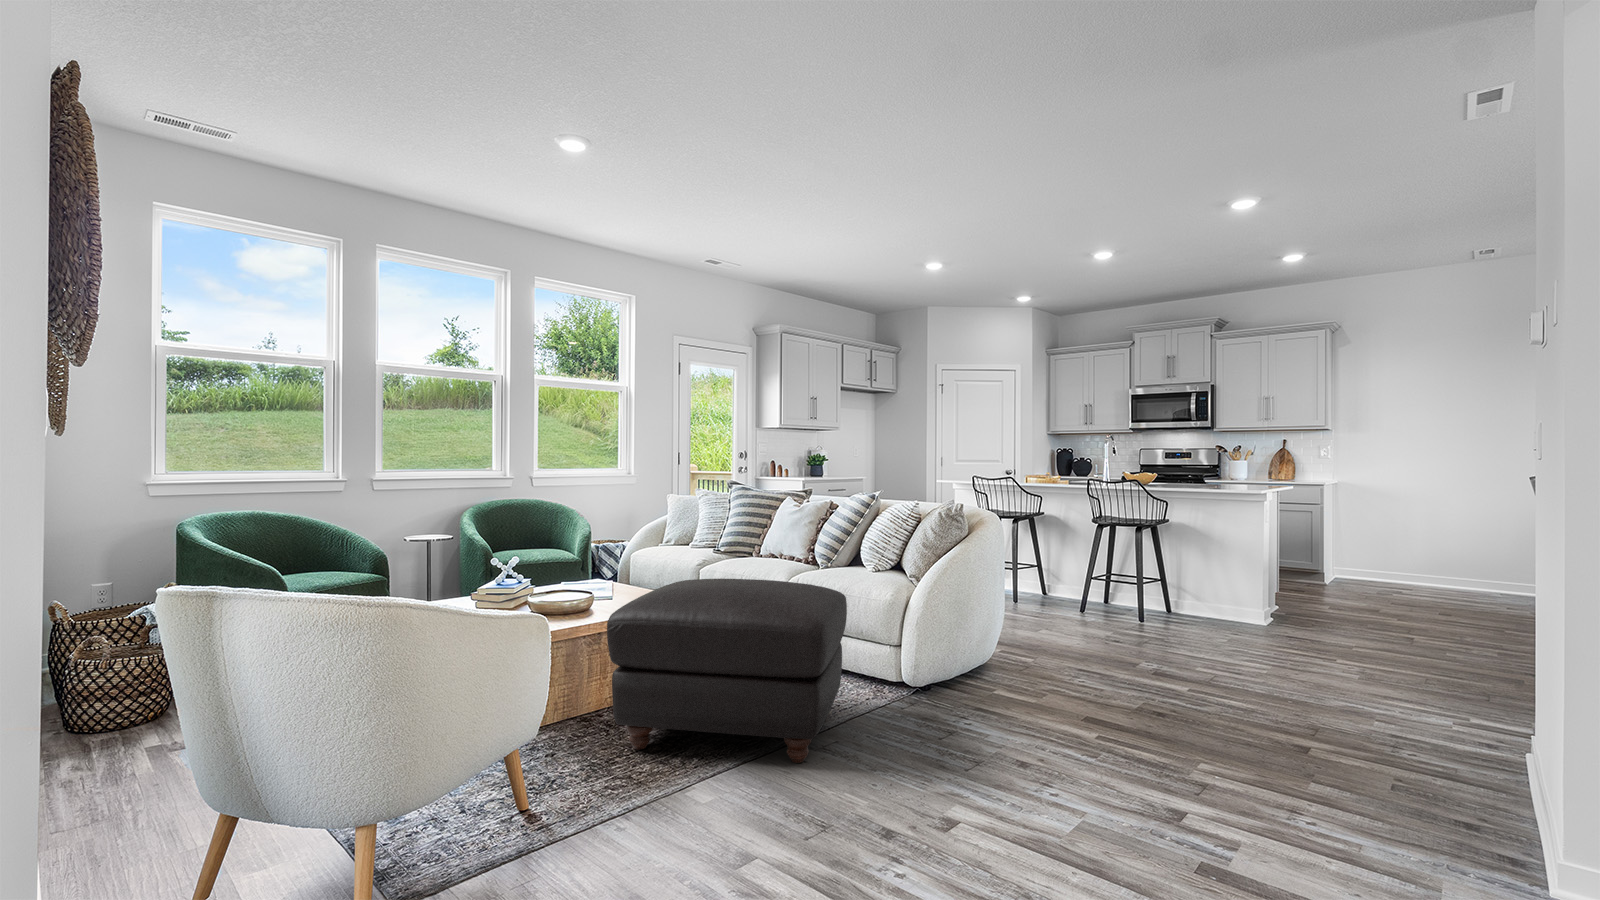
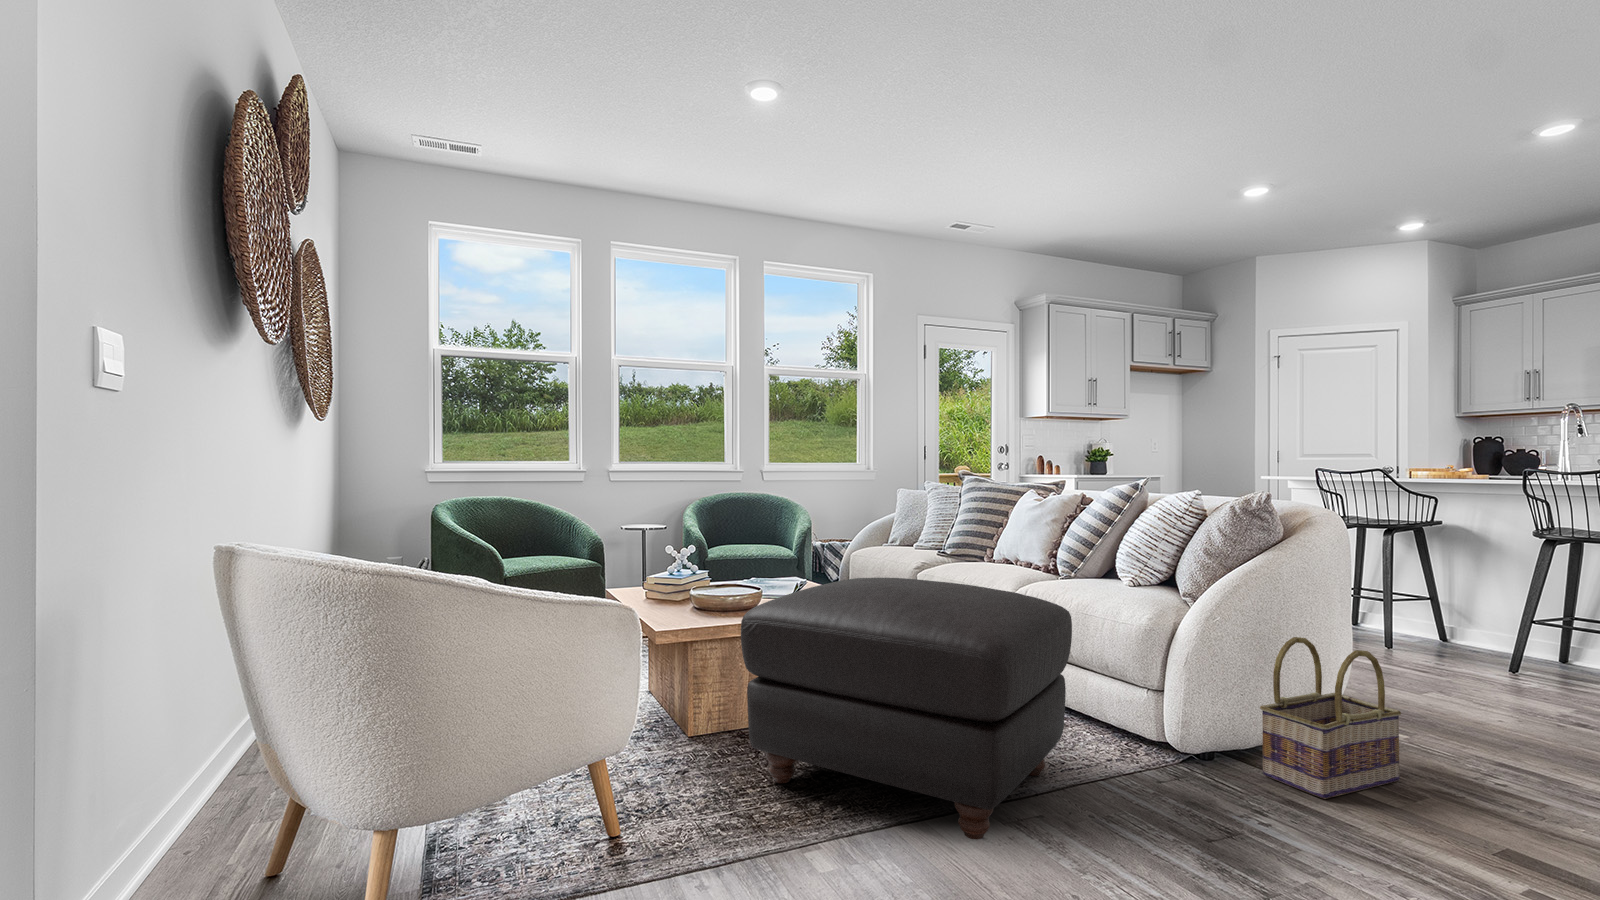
basket: none [960,601,1036,704] -> present [1260,637,1401,799]

